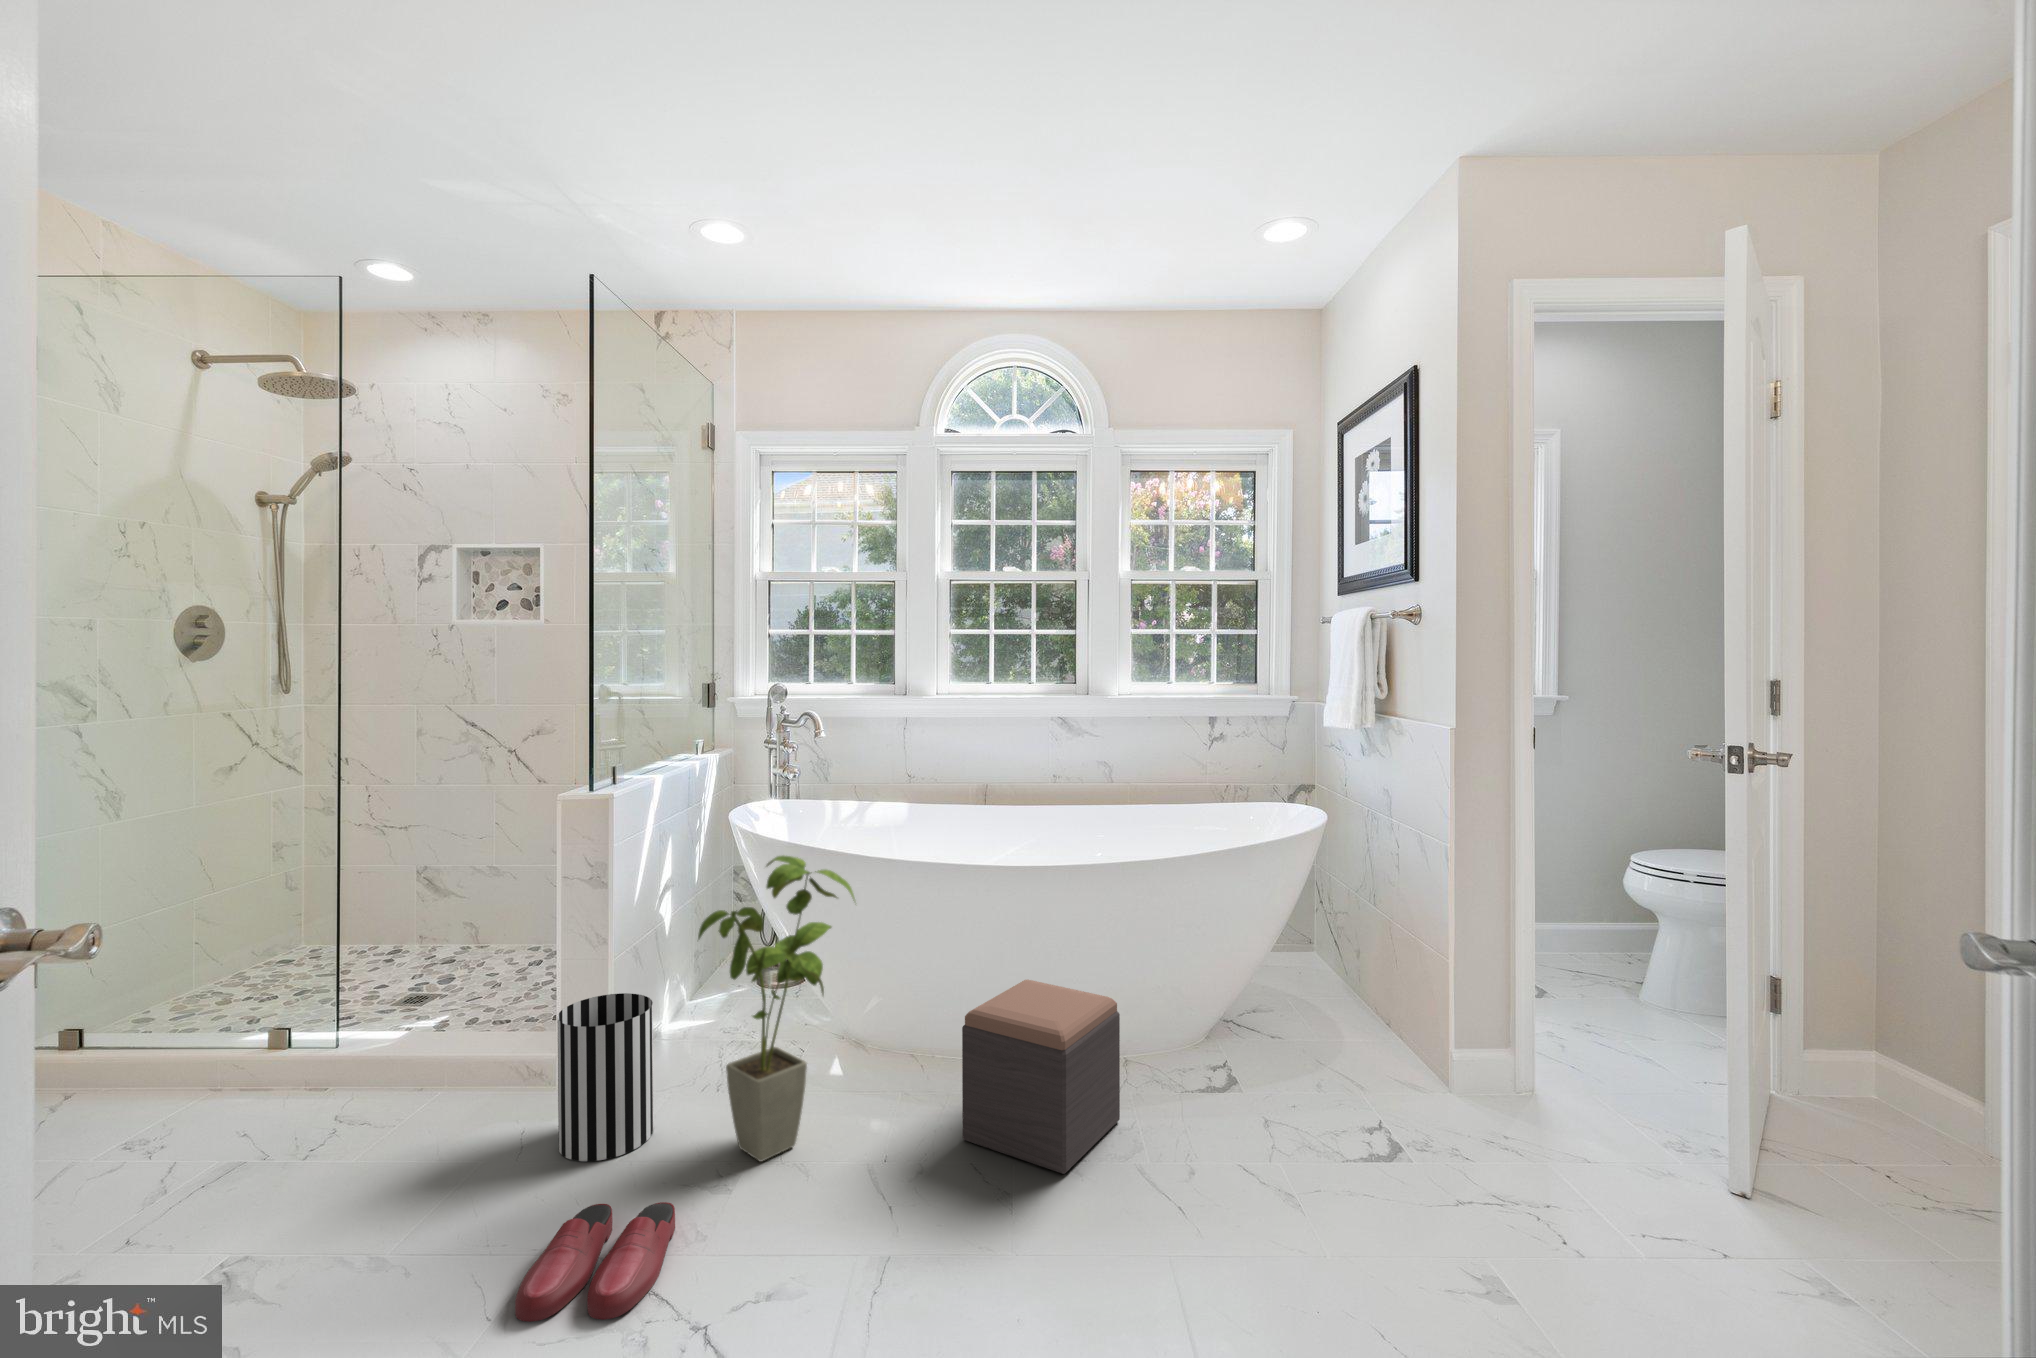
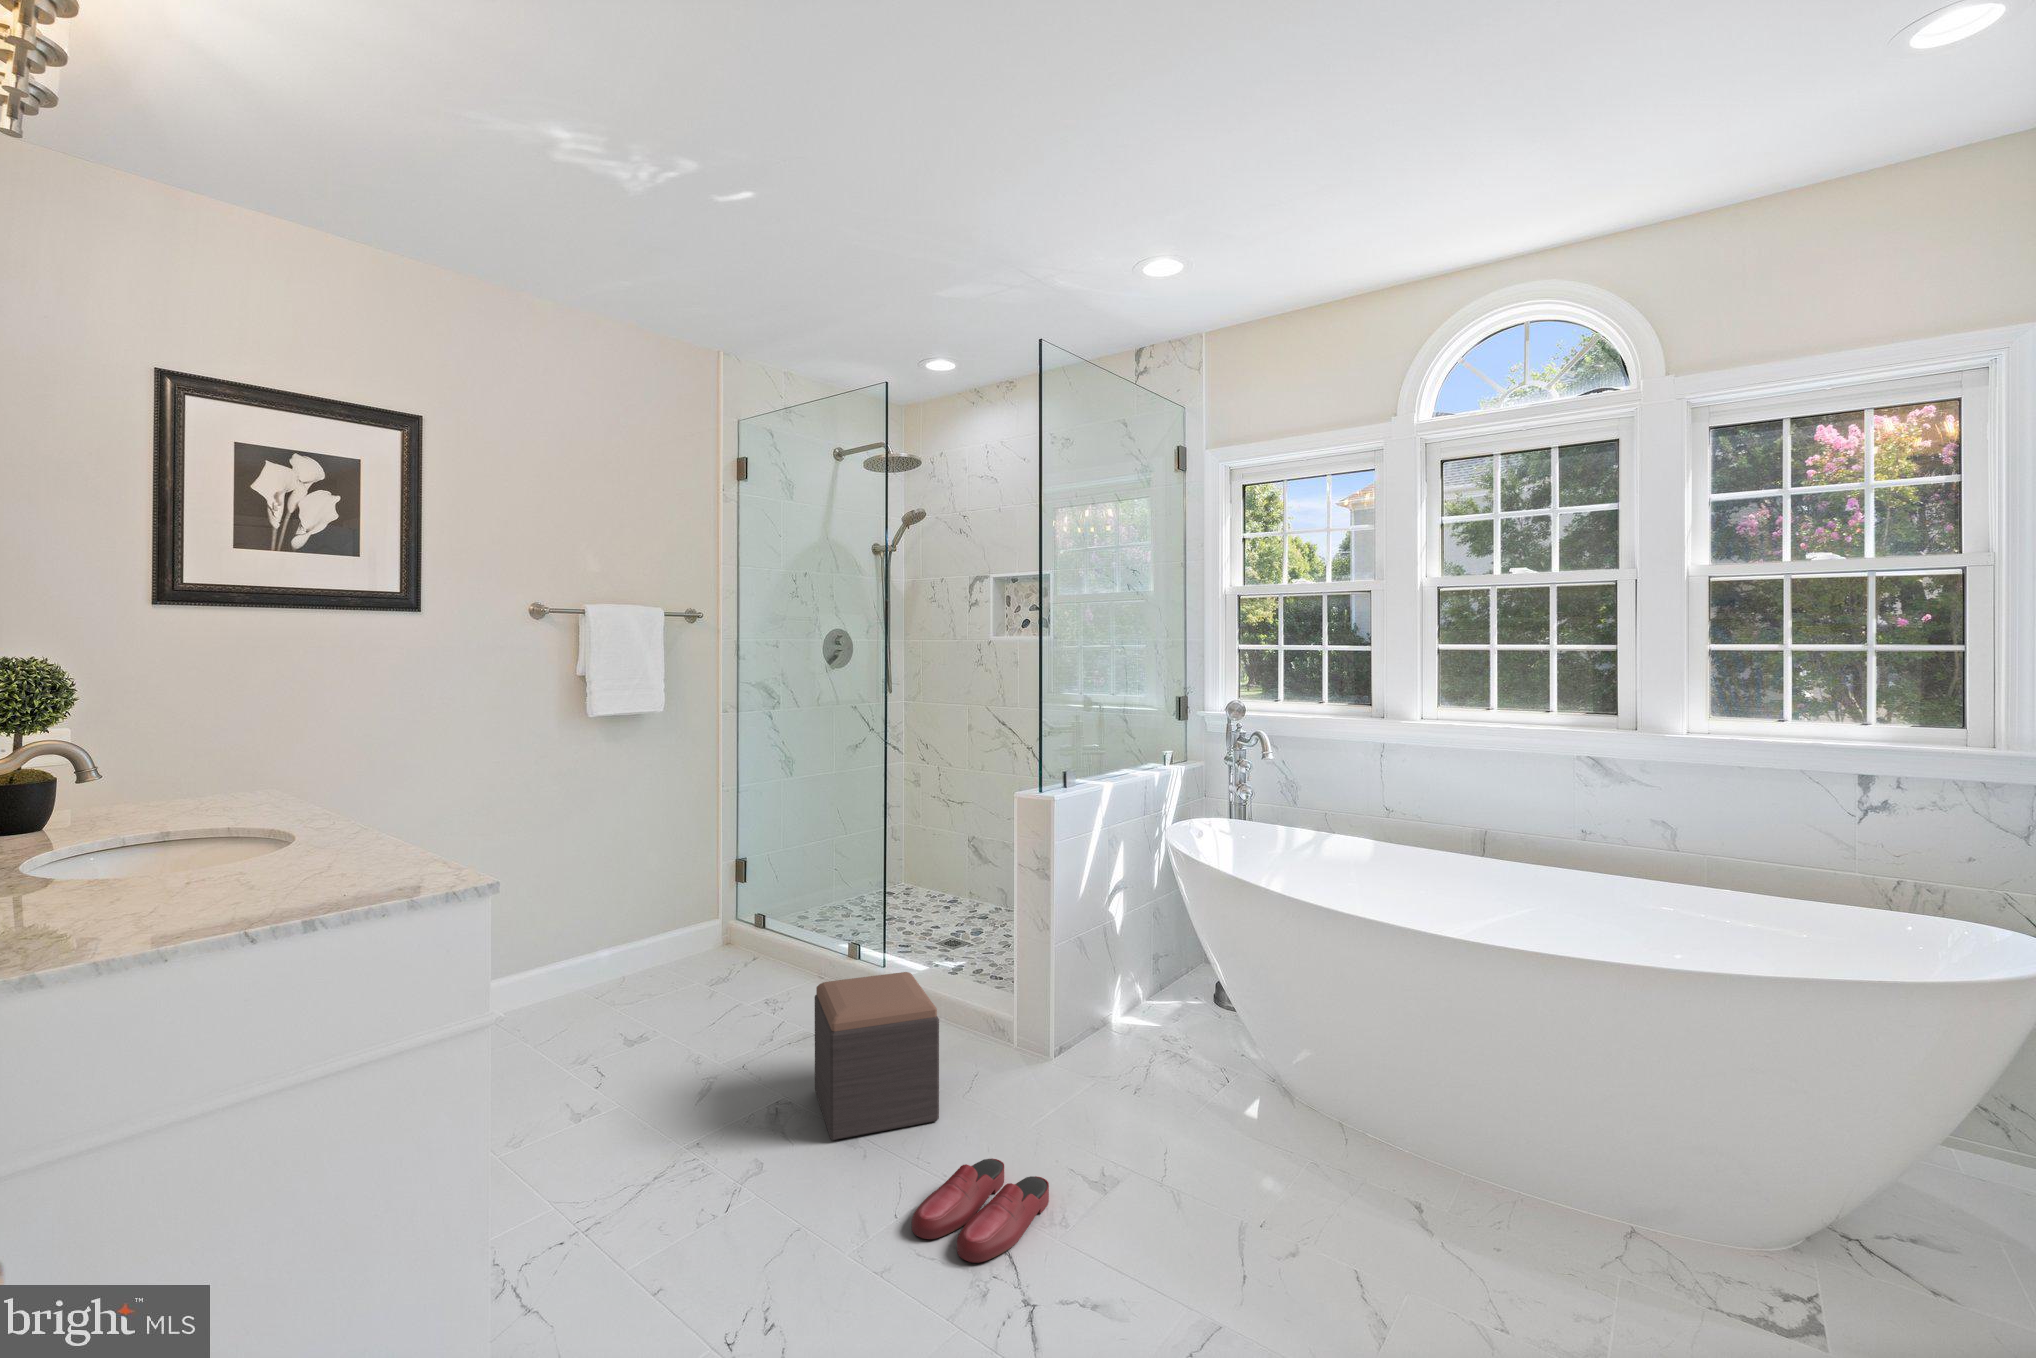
house plant: present [698,856,855,1162] -> none [1091,882,1233,1173]
footstool: present [962,980,1120,1174] -> present [815,972,939,1140]
wastebasket: present [557,993,654,1161] -> none [993,978,1069,1123]

